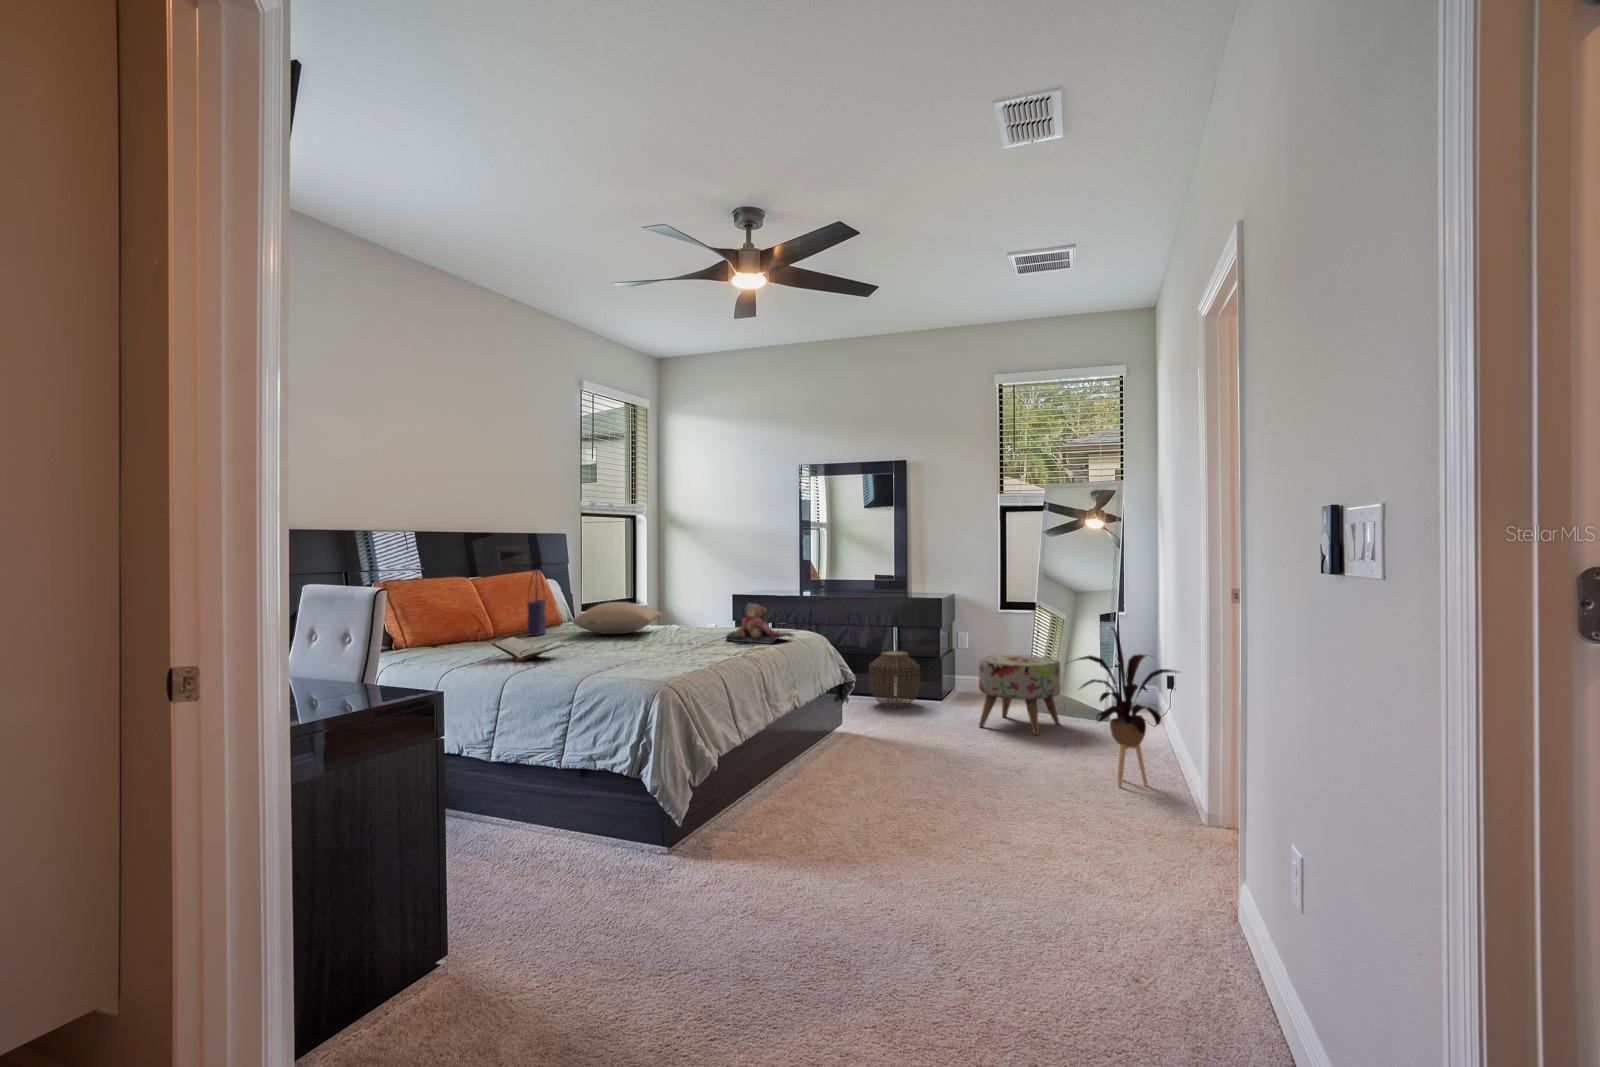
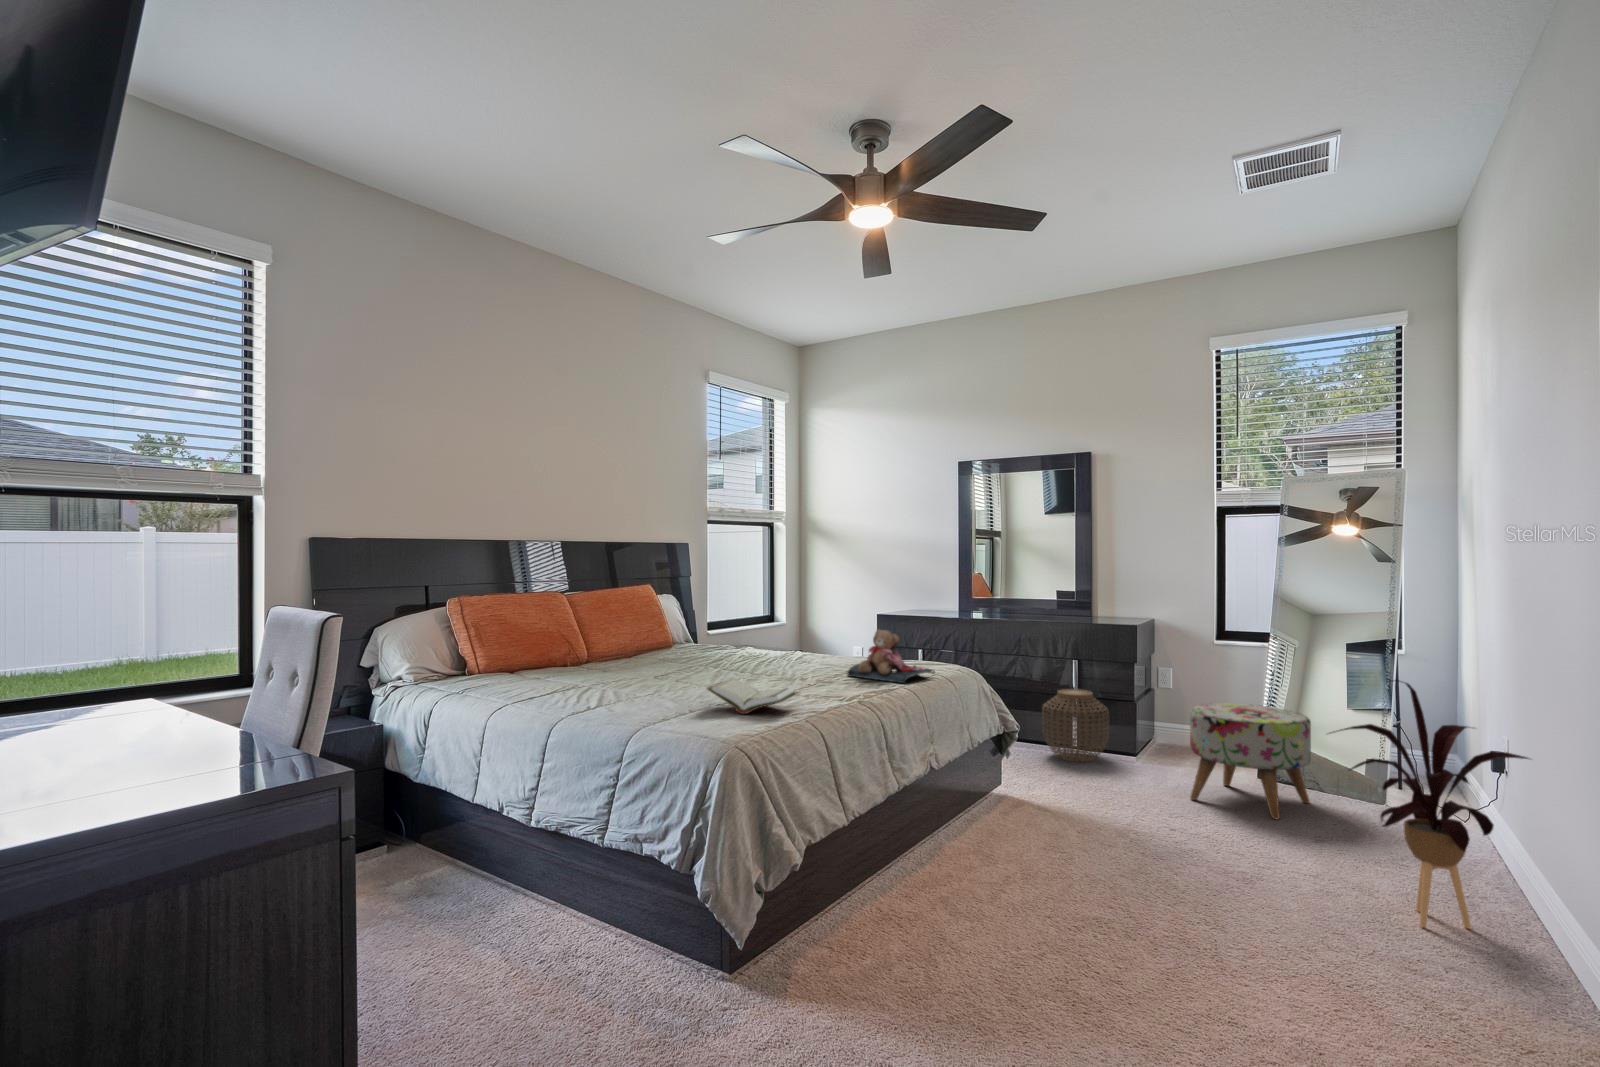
tote bag: present [527,570,546,636] -> none [624,583,647,660]
pillow: present [573,602,661,634] -> none [670,623,781,661]
book: present [491,637,565,661] -> present [707,678,799,714]

